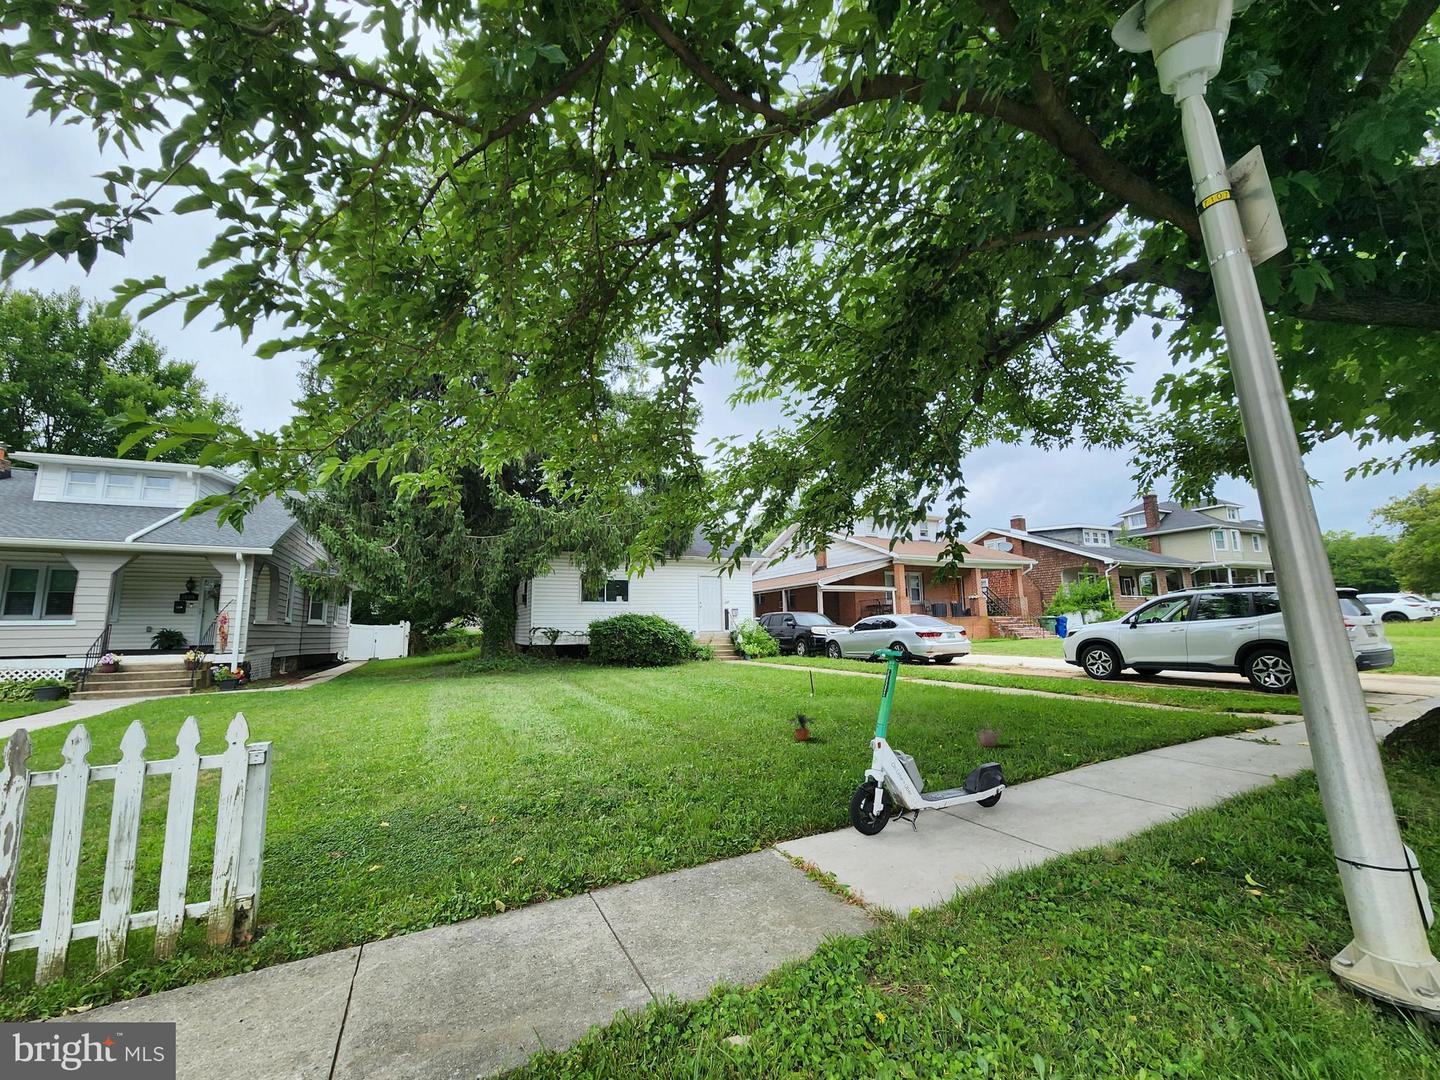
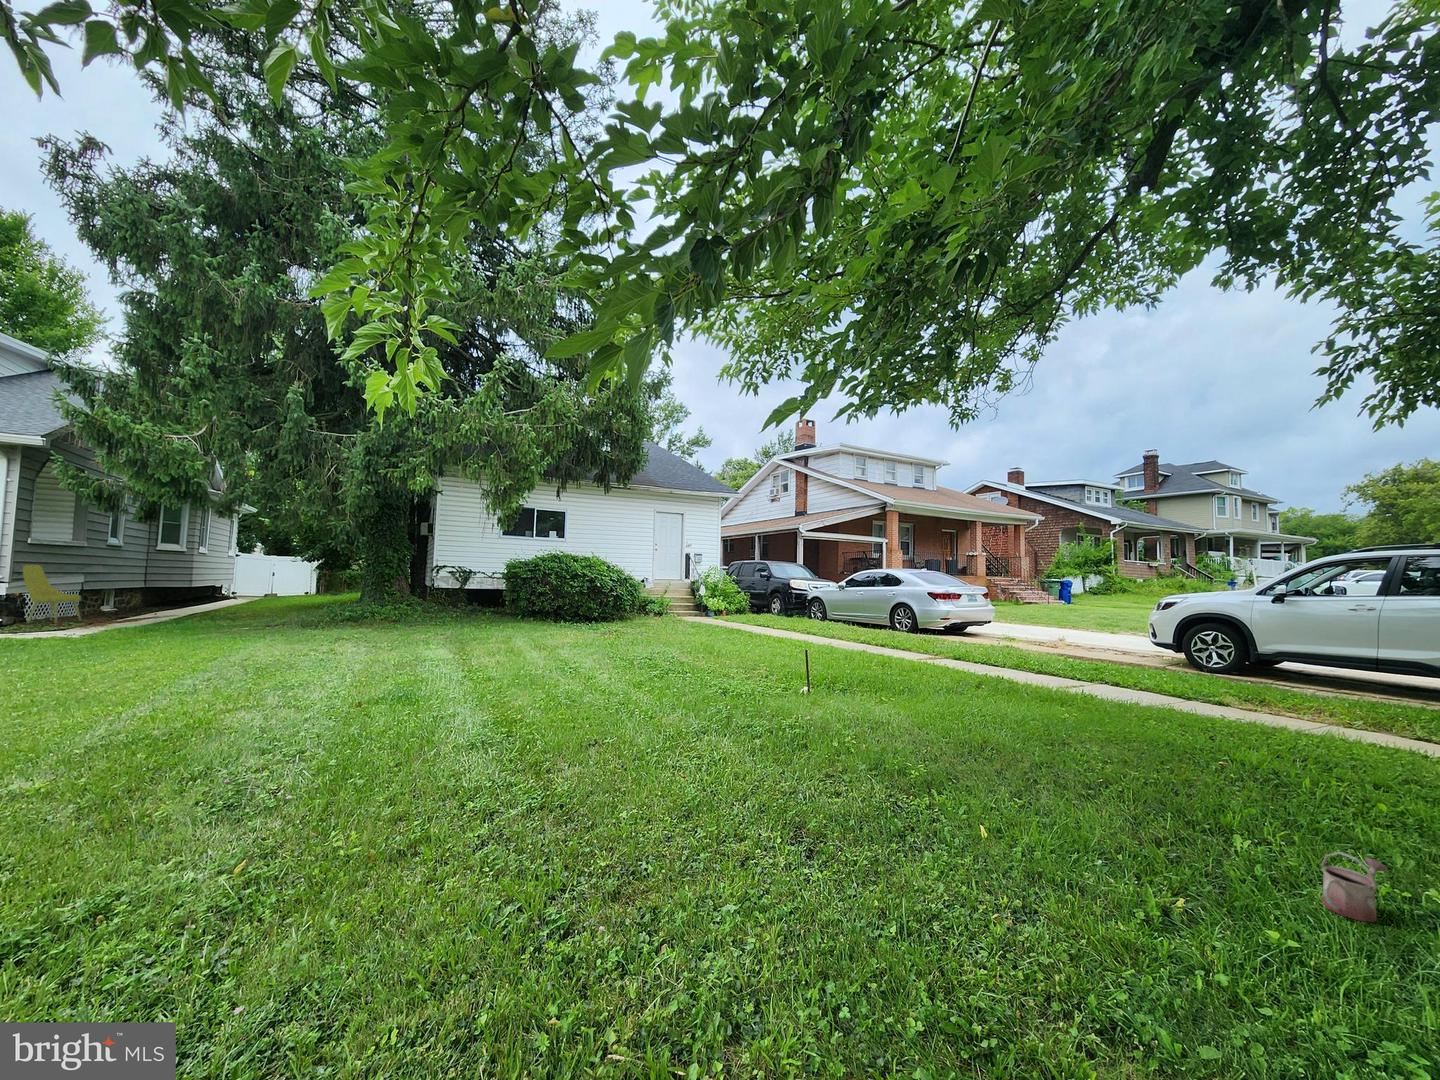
chair: none [269,640,303,682] -> present [23,565,81,623]
potted plant: present [788,714,814,740] -> none [812,776,882,845]

